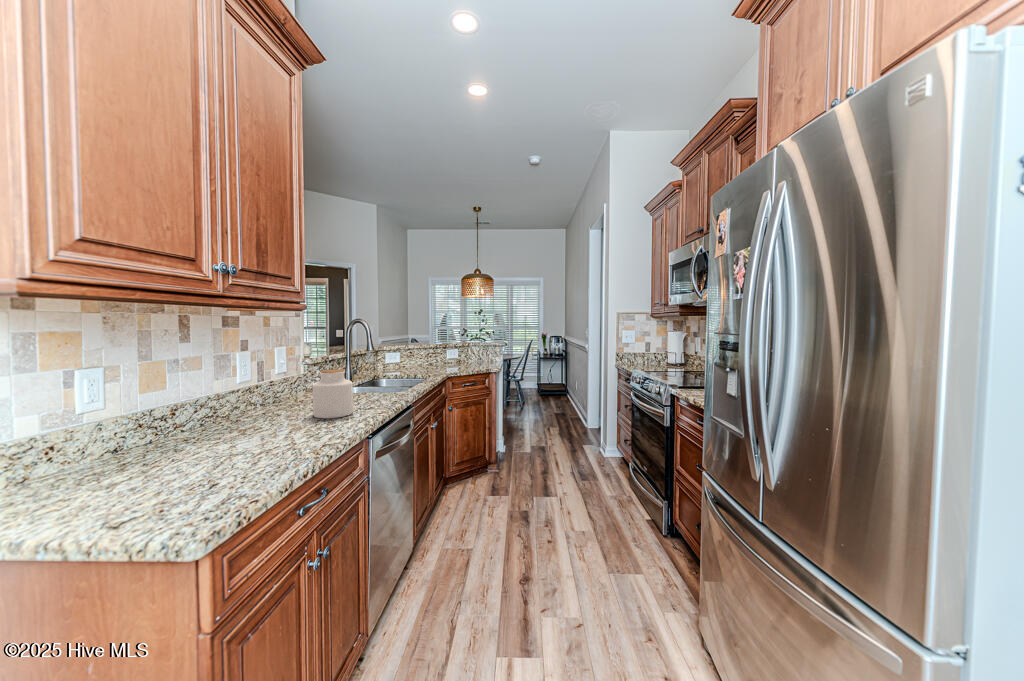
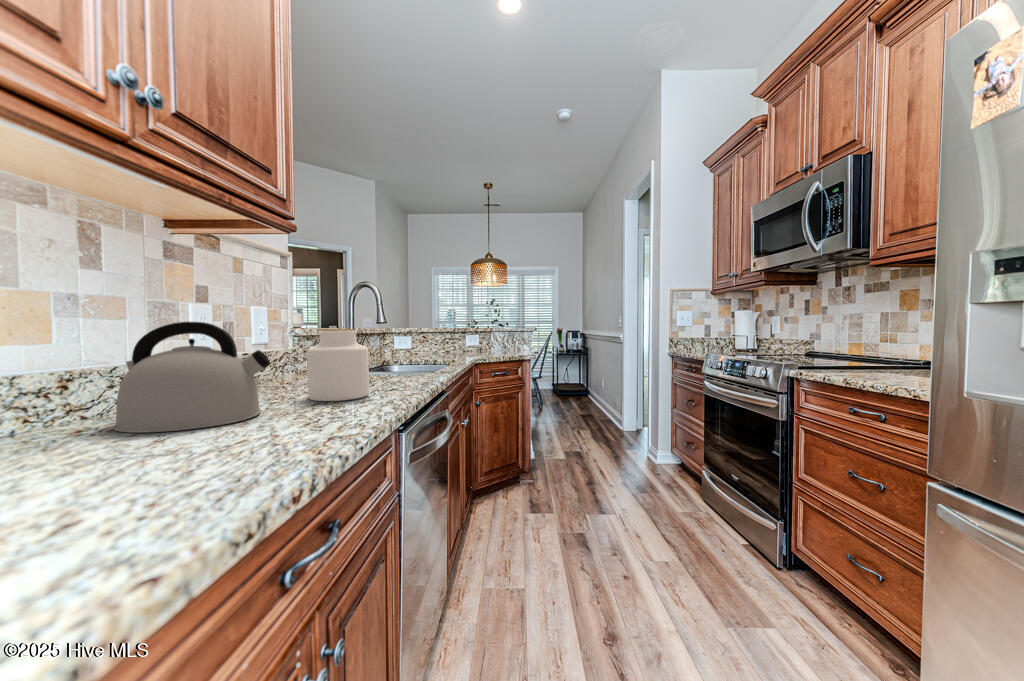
kettle: none [204,375,290,441] -> present [114,322,270,433]

